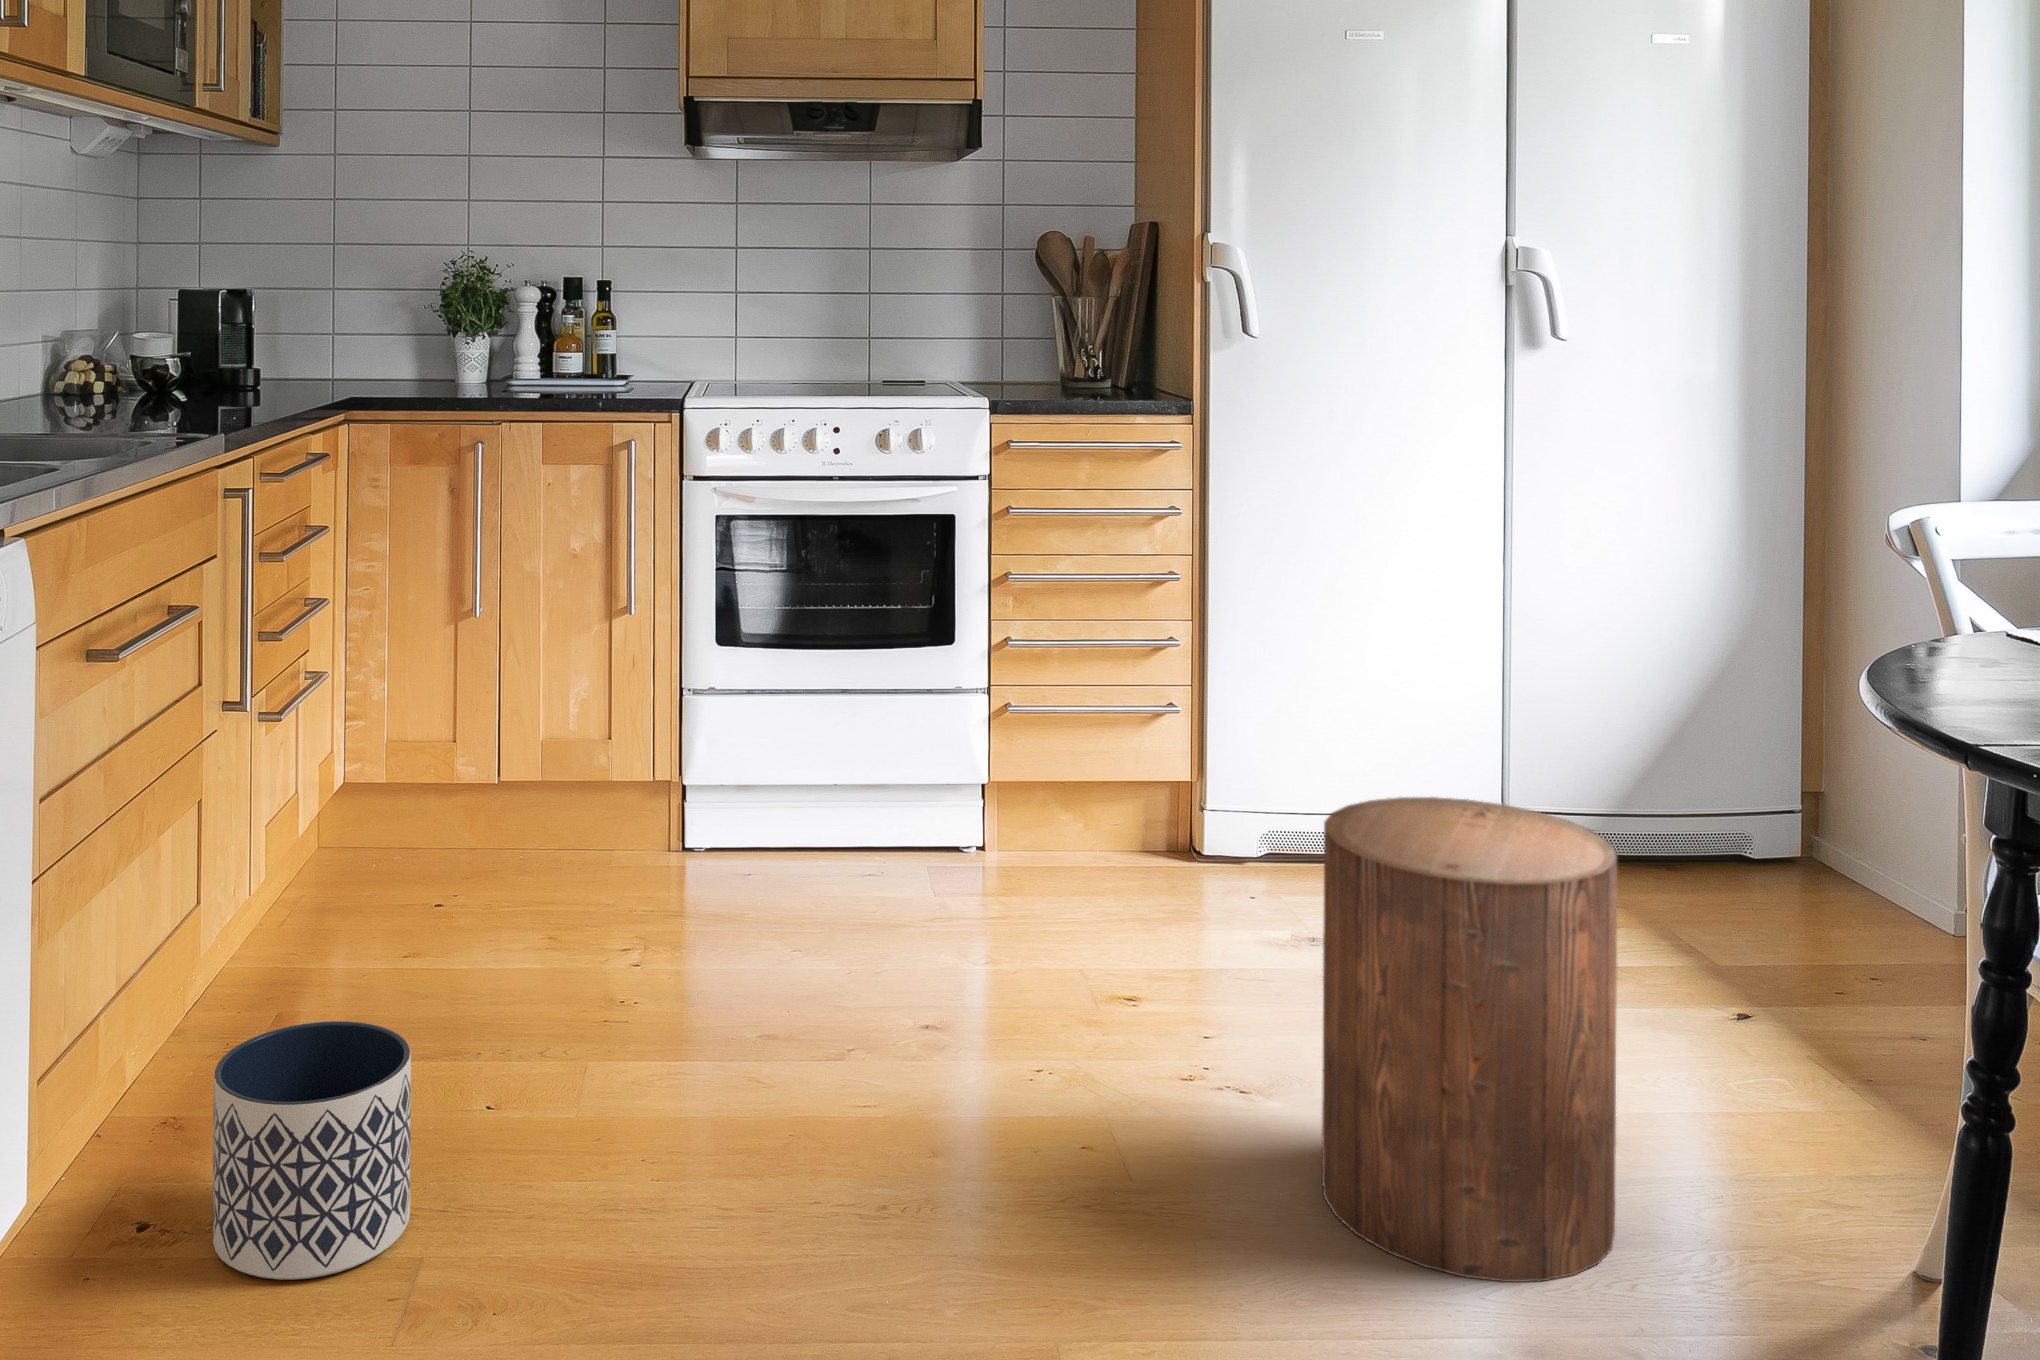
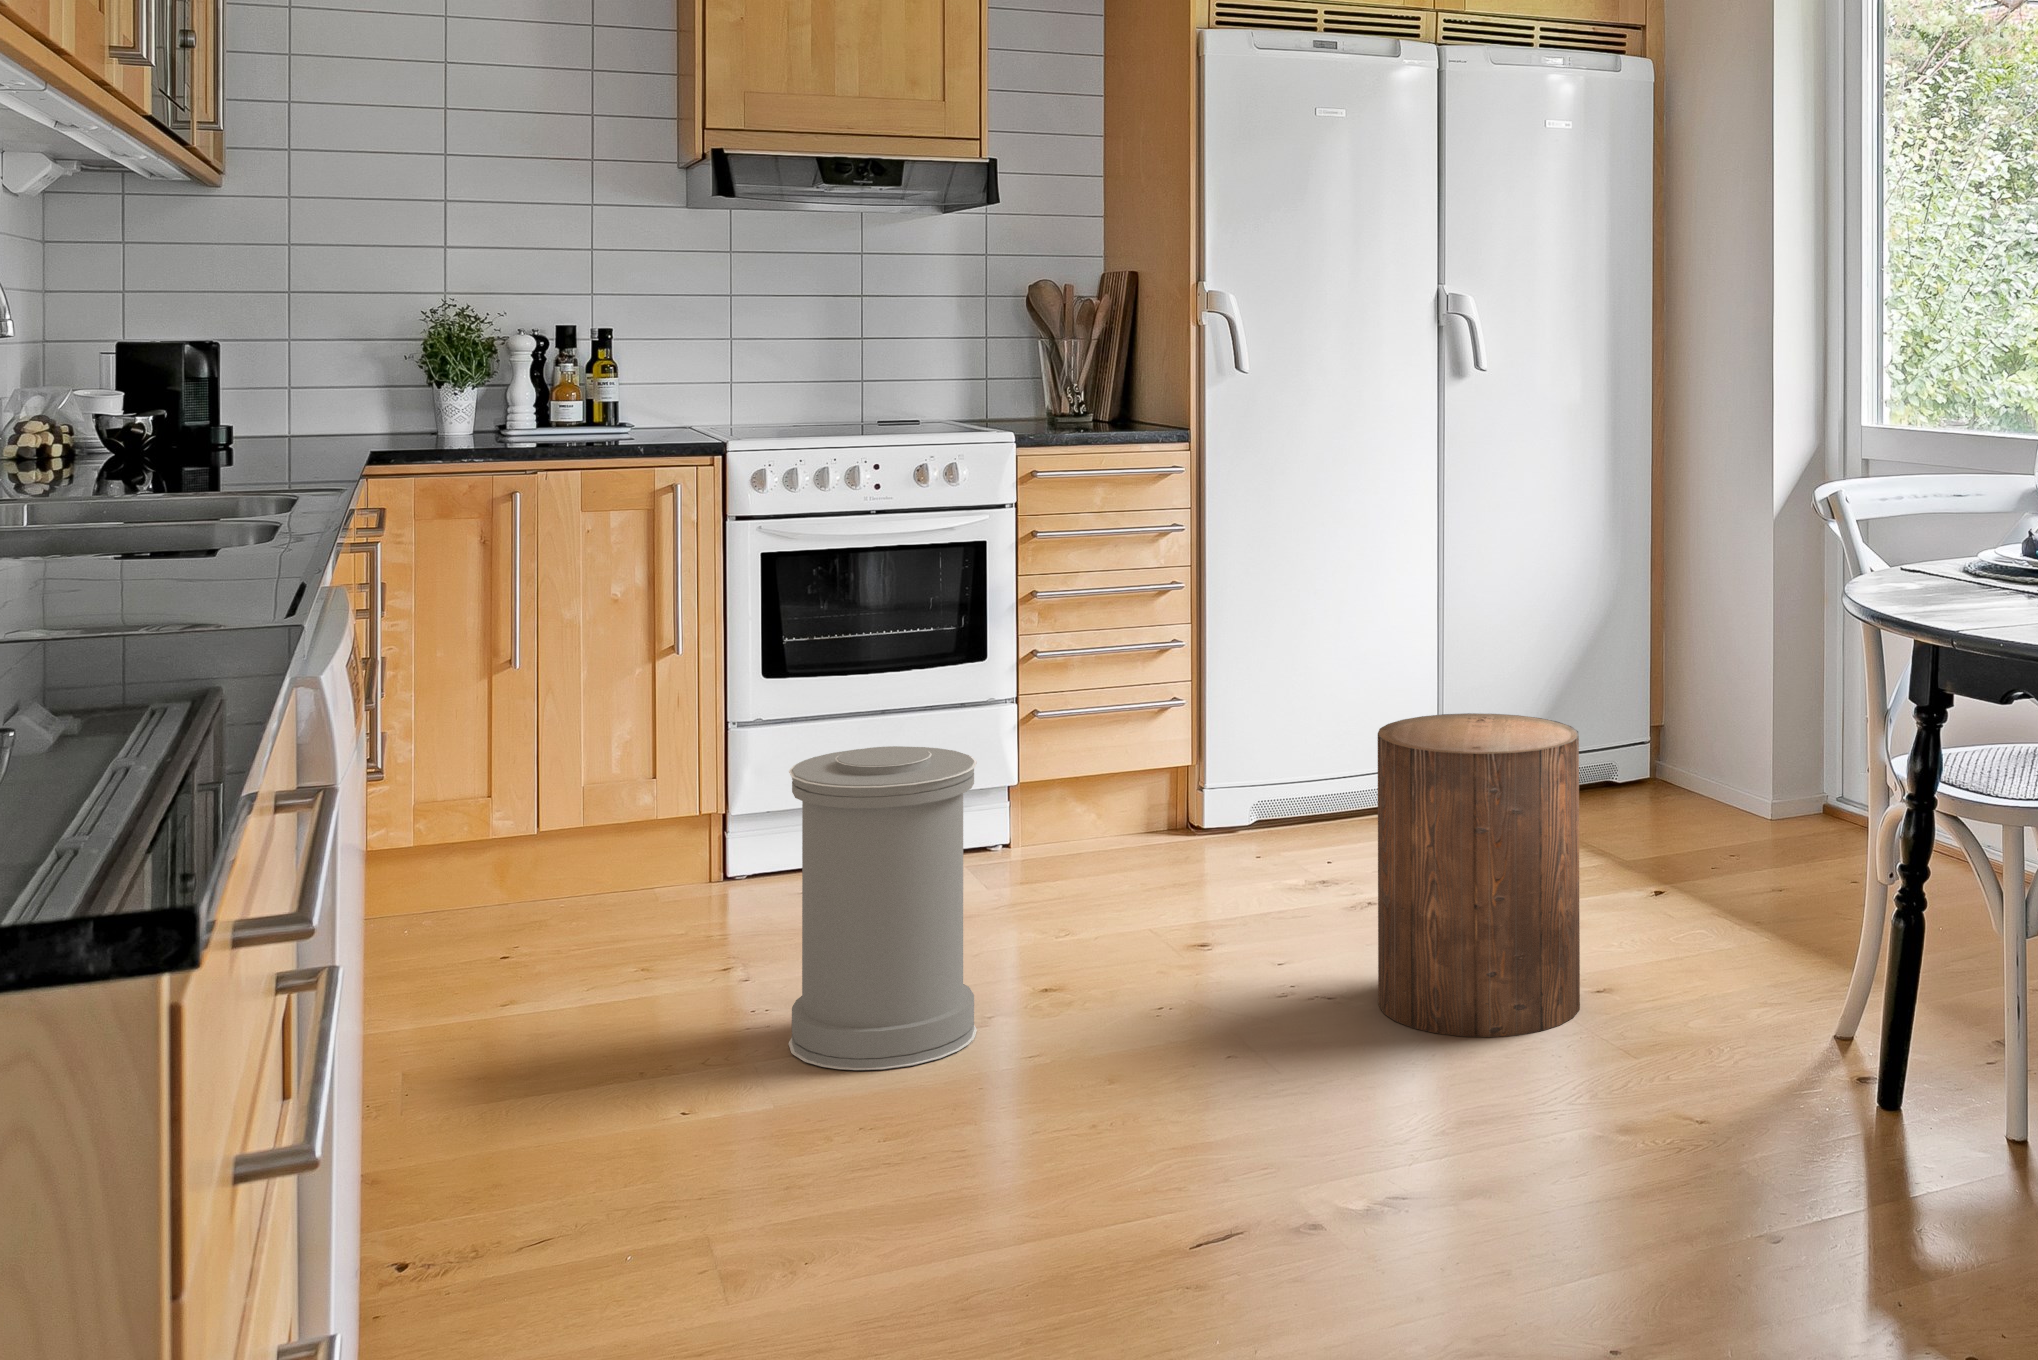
trash can: none [596,765,815,1167] -> present [788,746,977,1070]
planter: present [213,1021,411,1280] -> none [513,978,685,1180]

